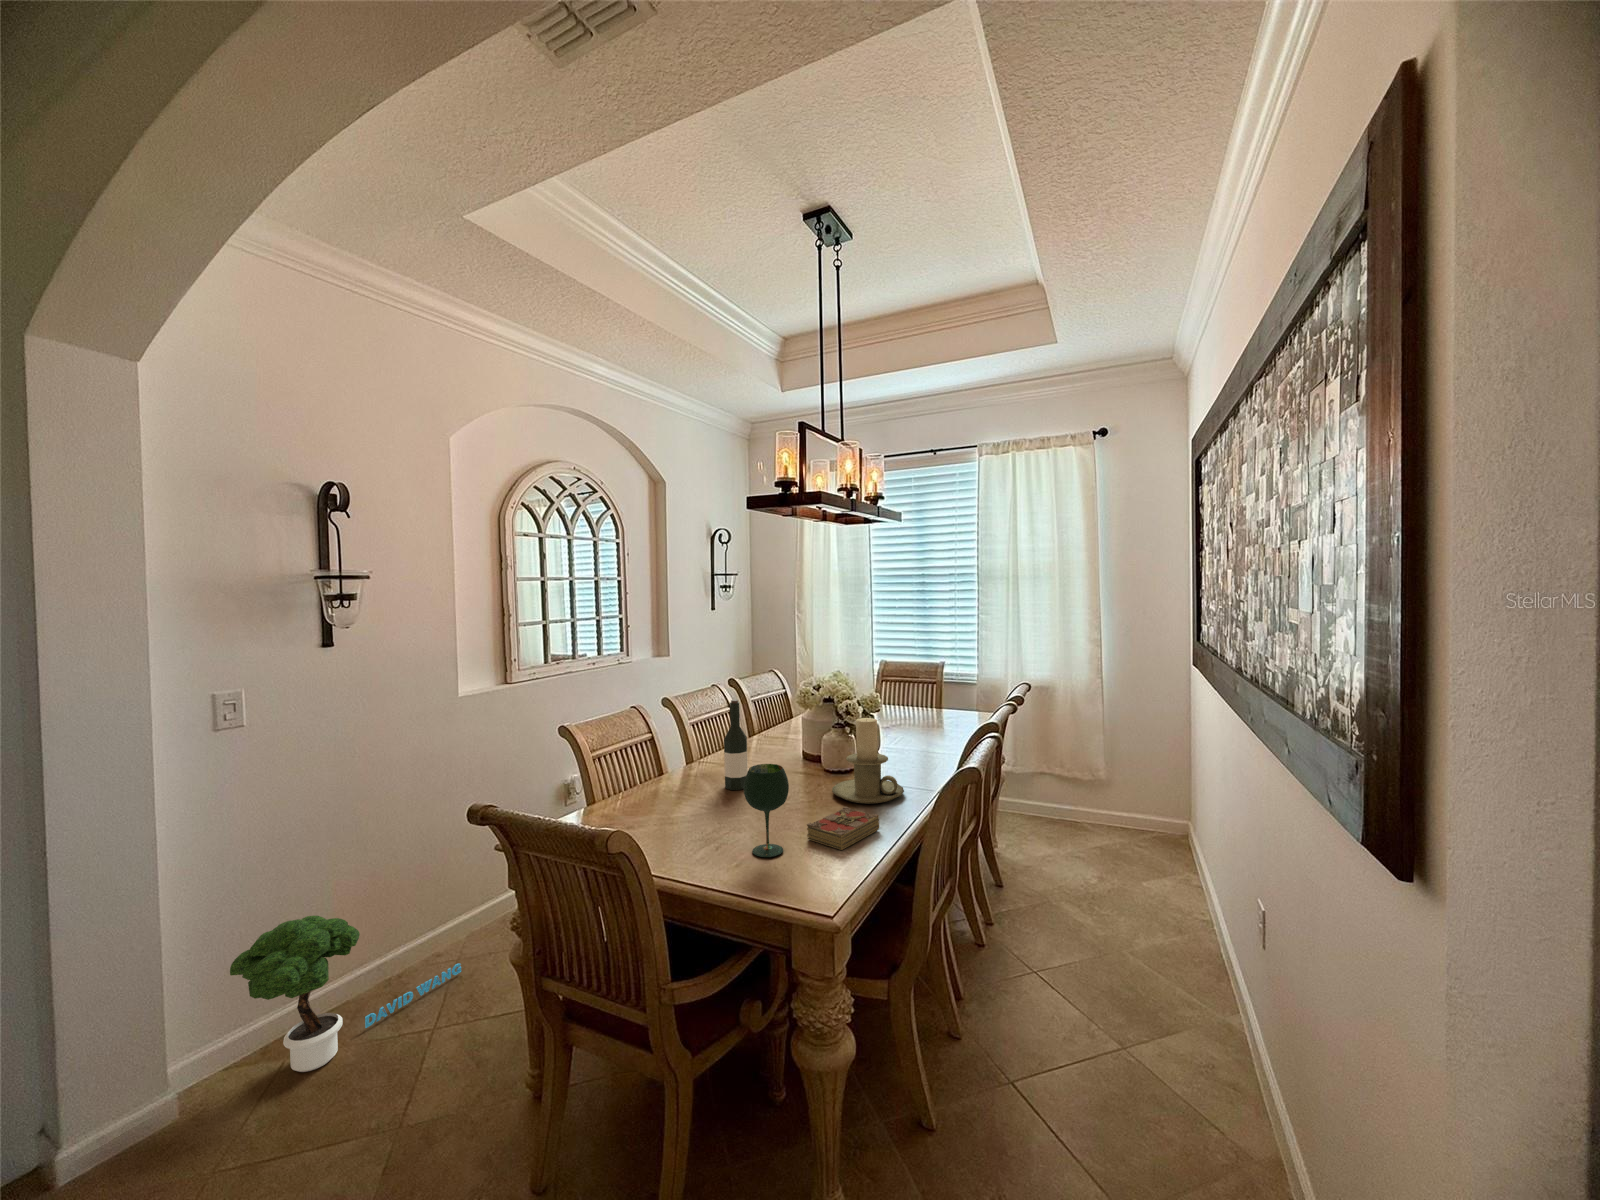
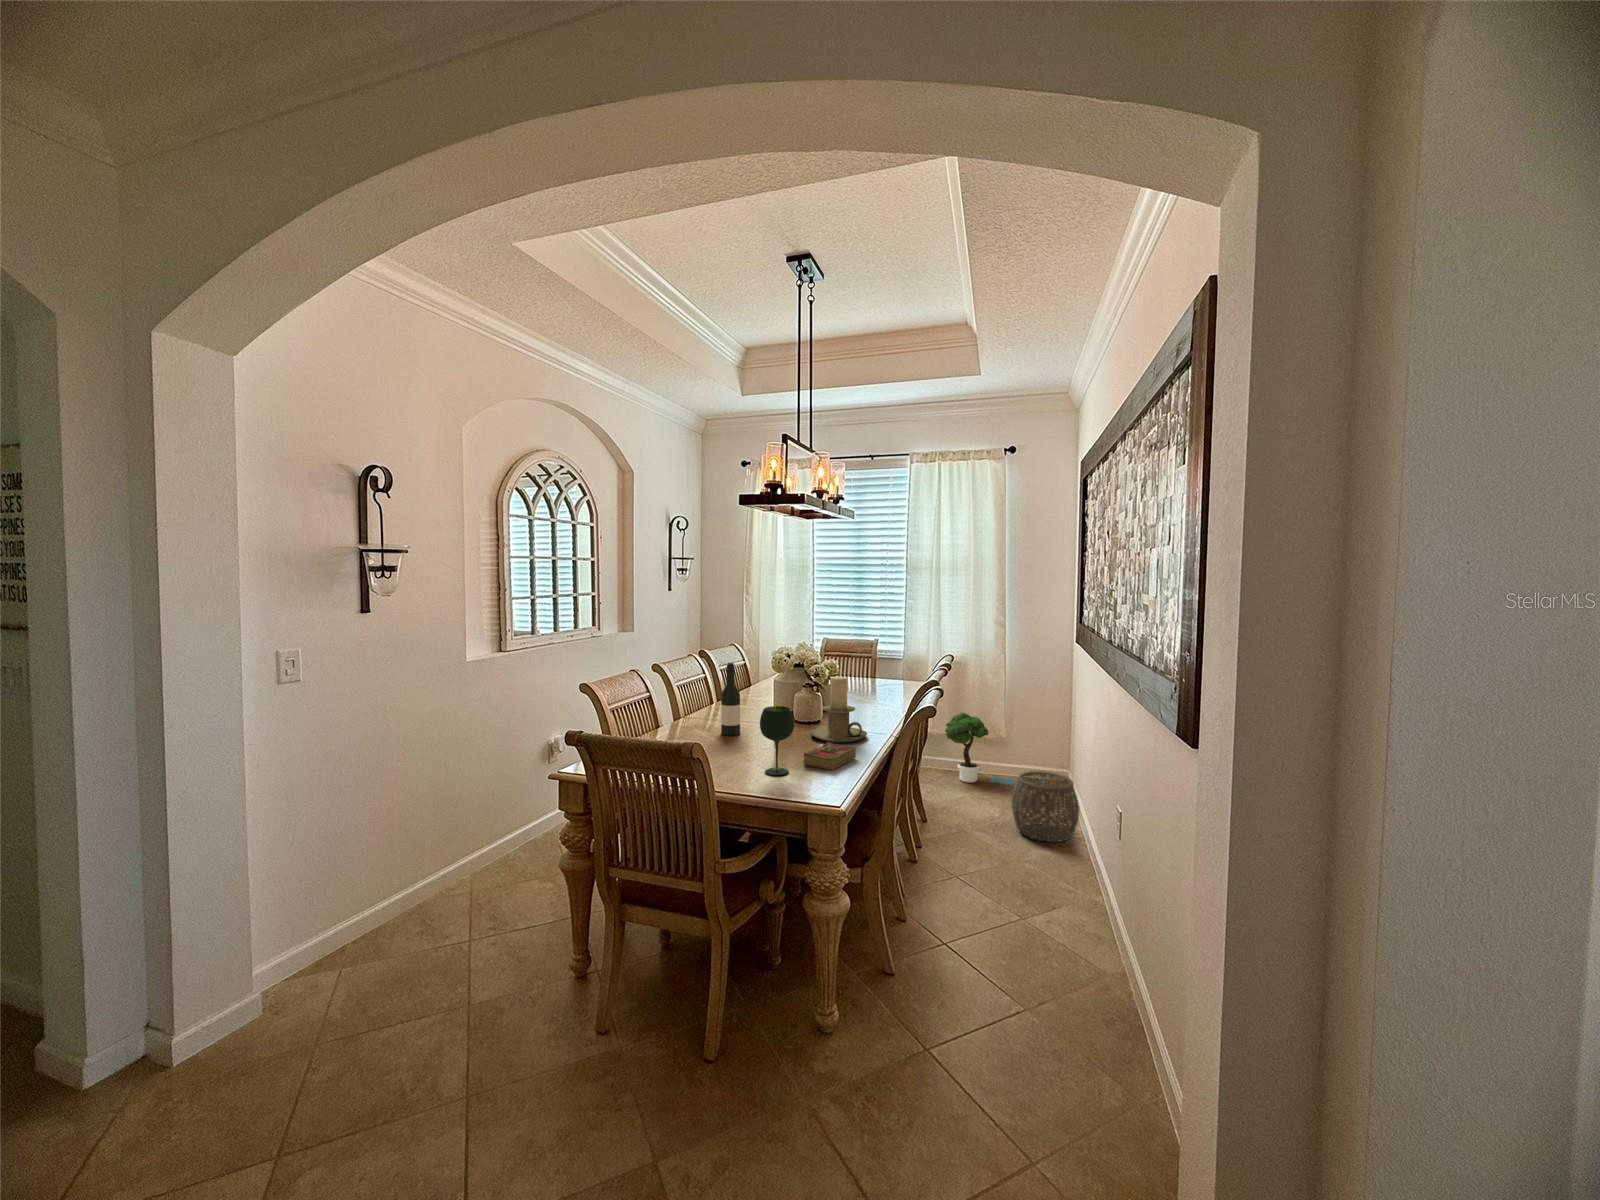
woven basket: none [1110,829,1203,926] -> present [1012,771,1079,842]
potted tree: present [230,916,461,1072] -> present [945,713,1016,785]

